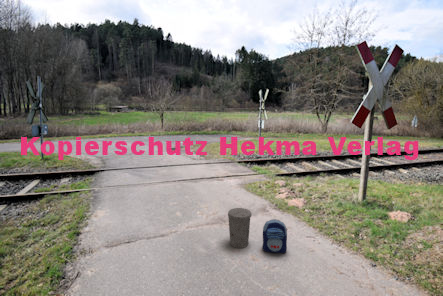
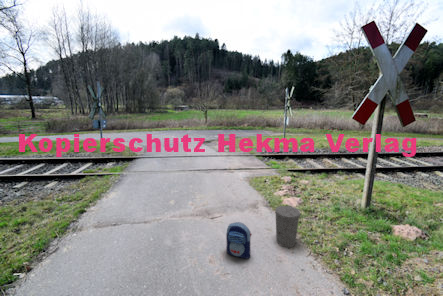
trash can: present [228,208,252,248] -> present [275,206,300,247]

